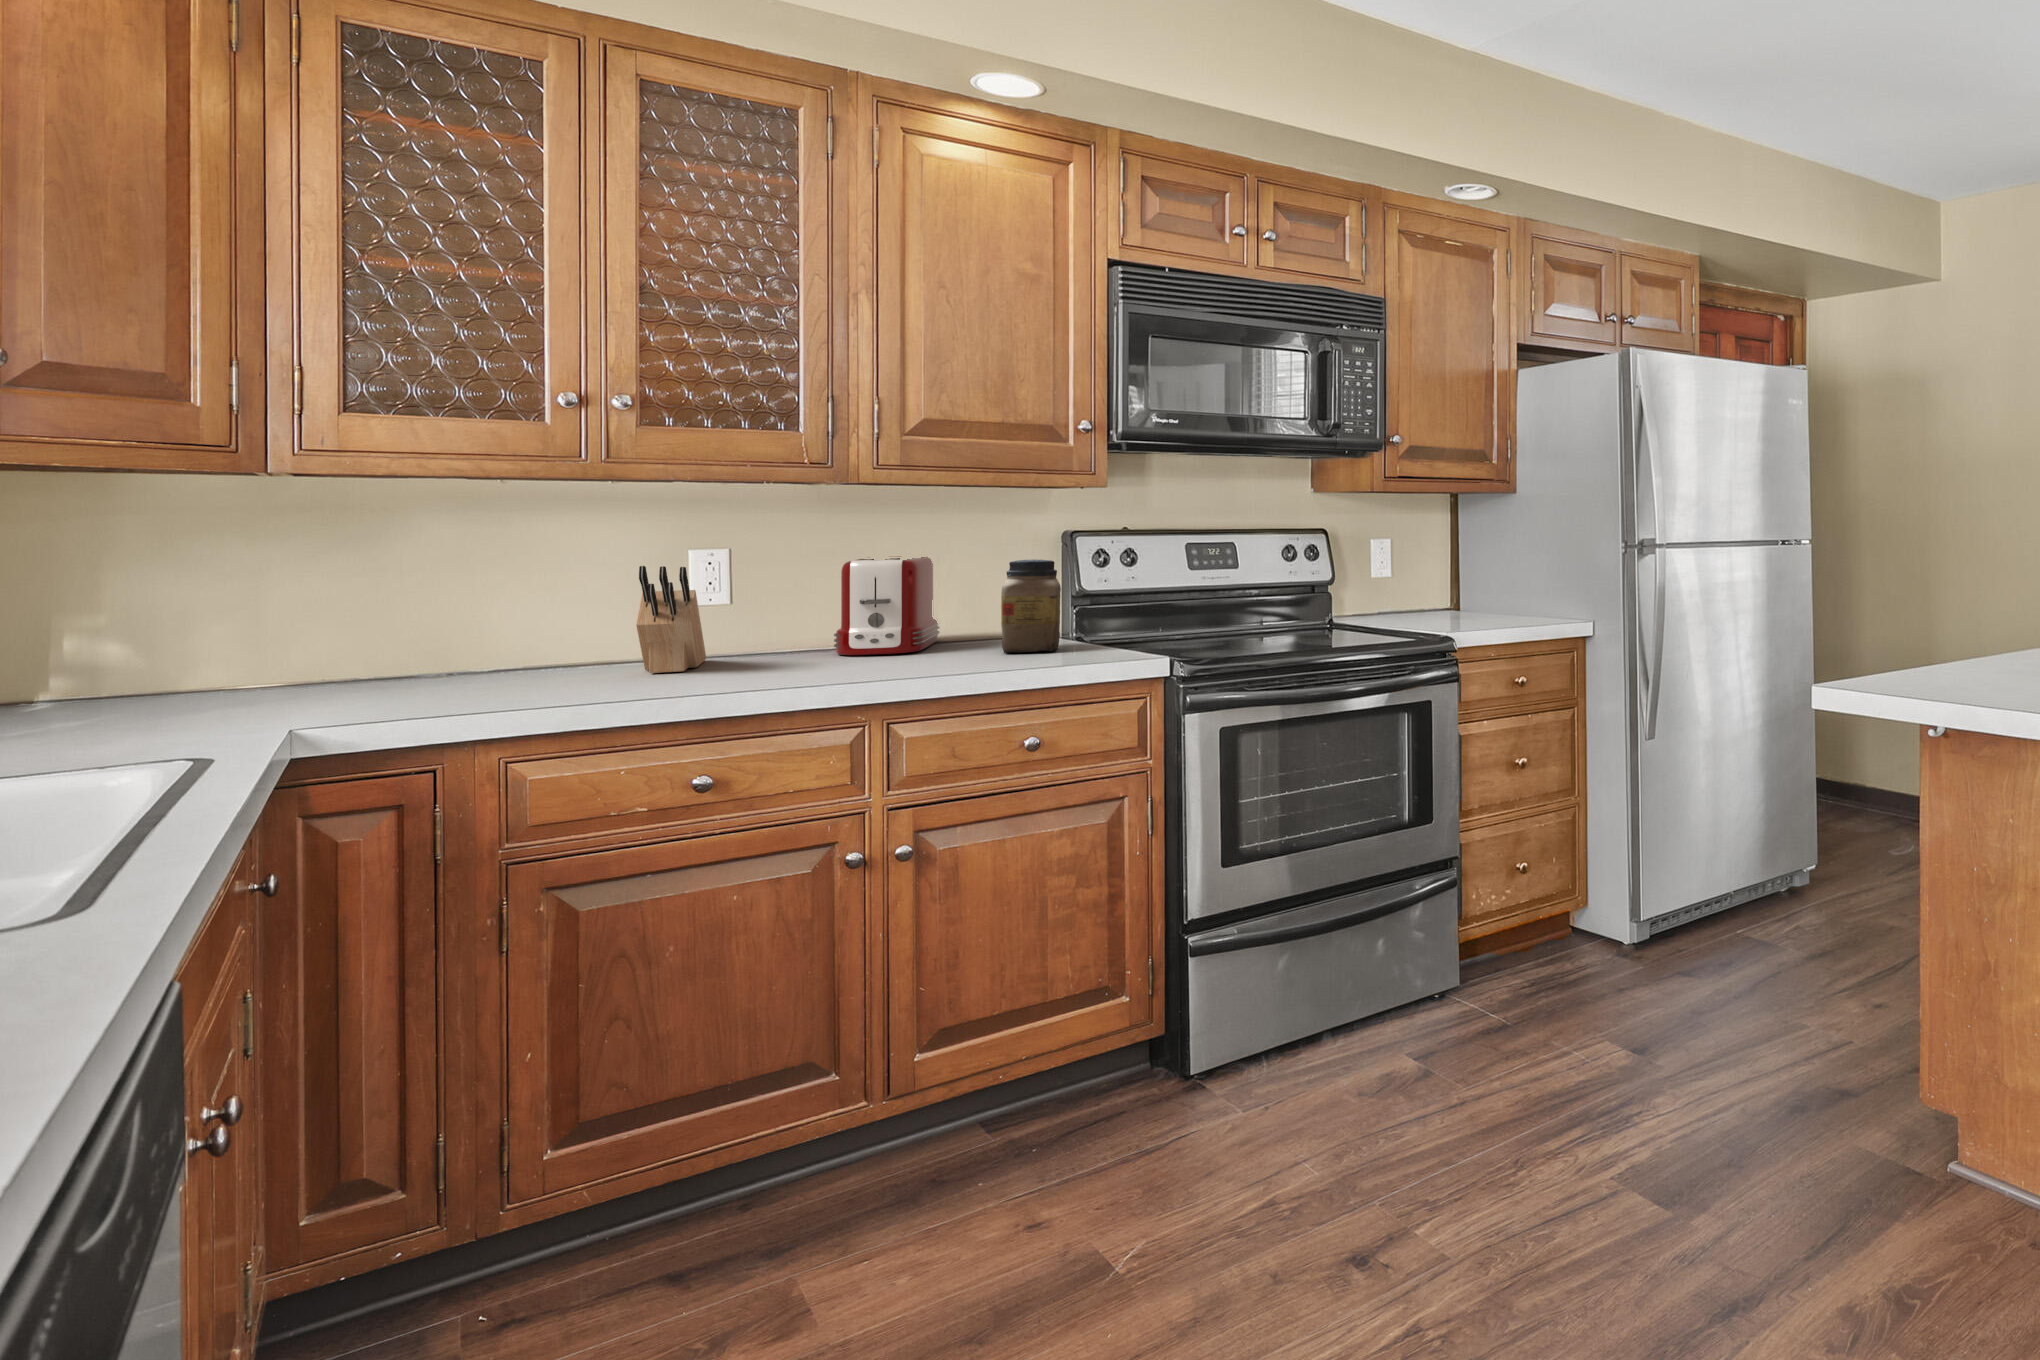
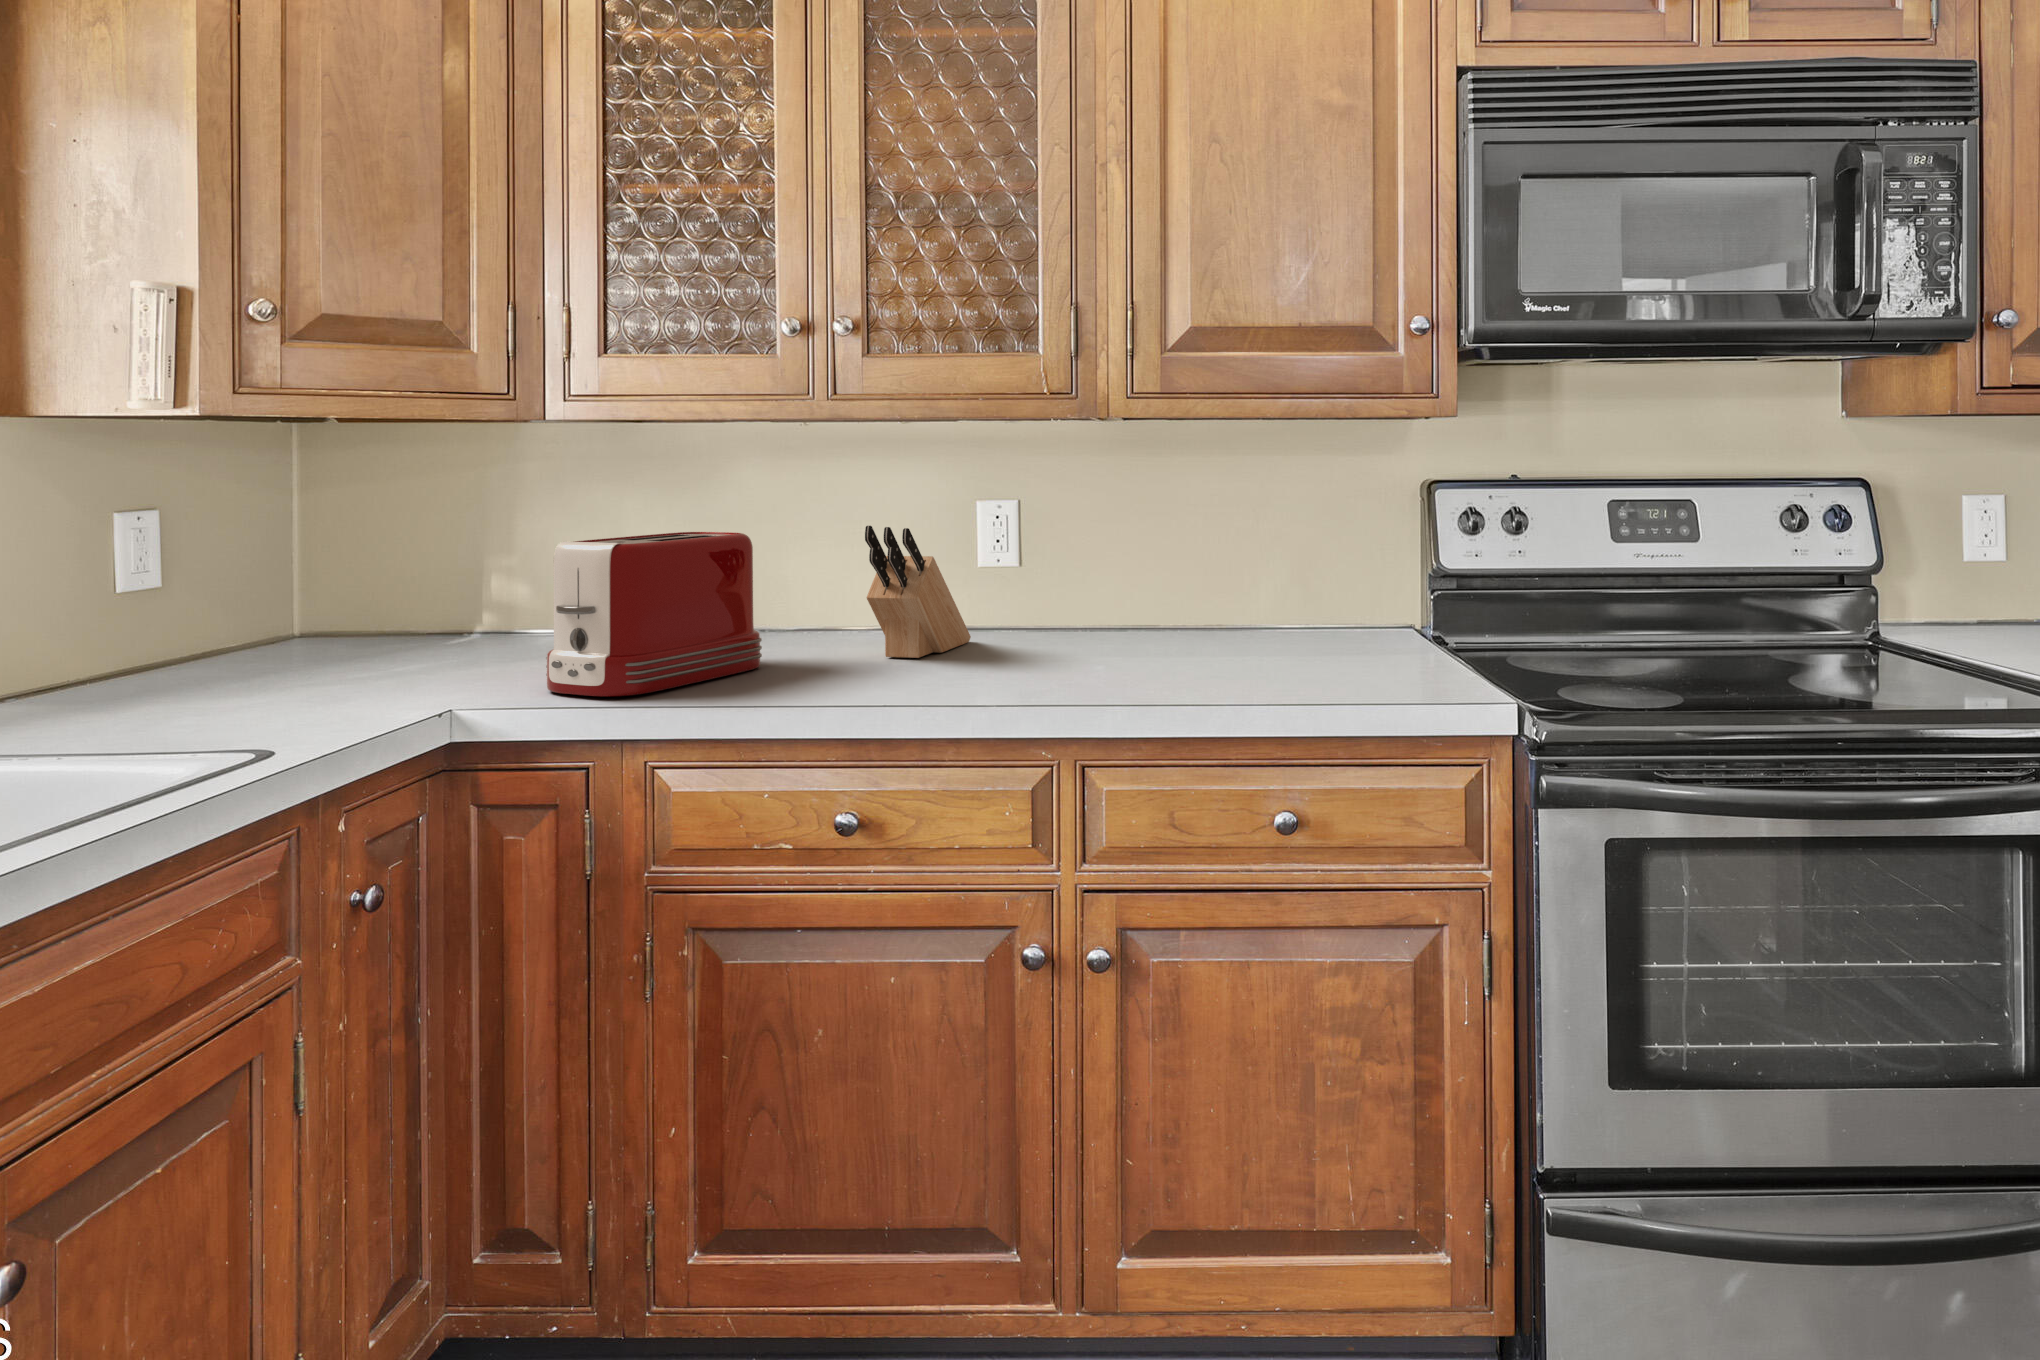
toaster: present [834,557,940,655] -> present [546,532,762,697]
jar: present [1001,560,1061,653] -> none [1291,531,1382,671]

